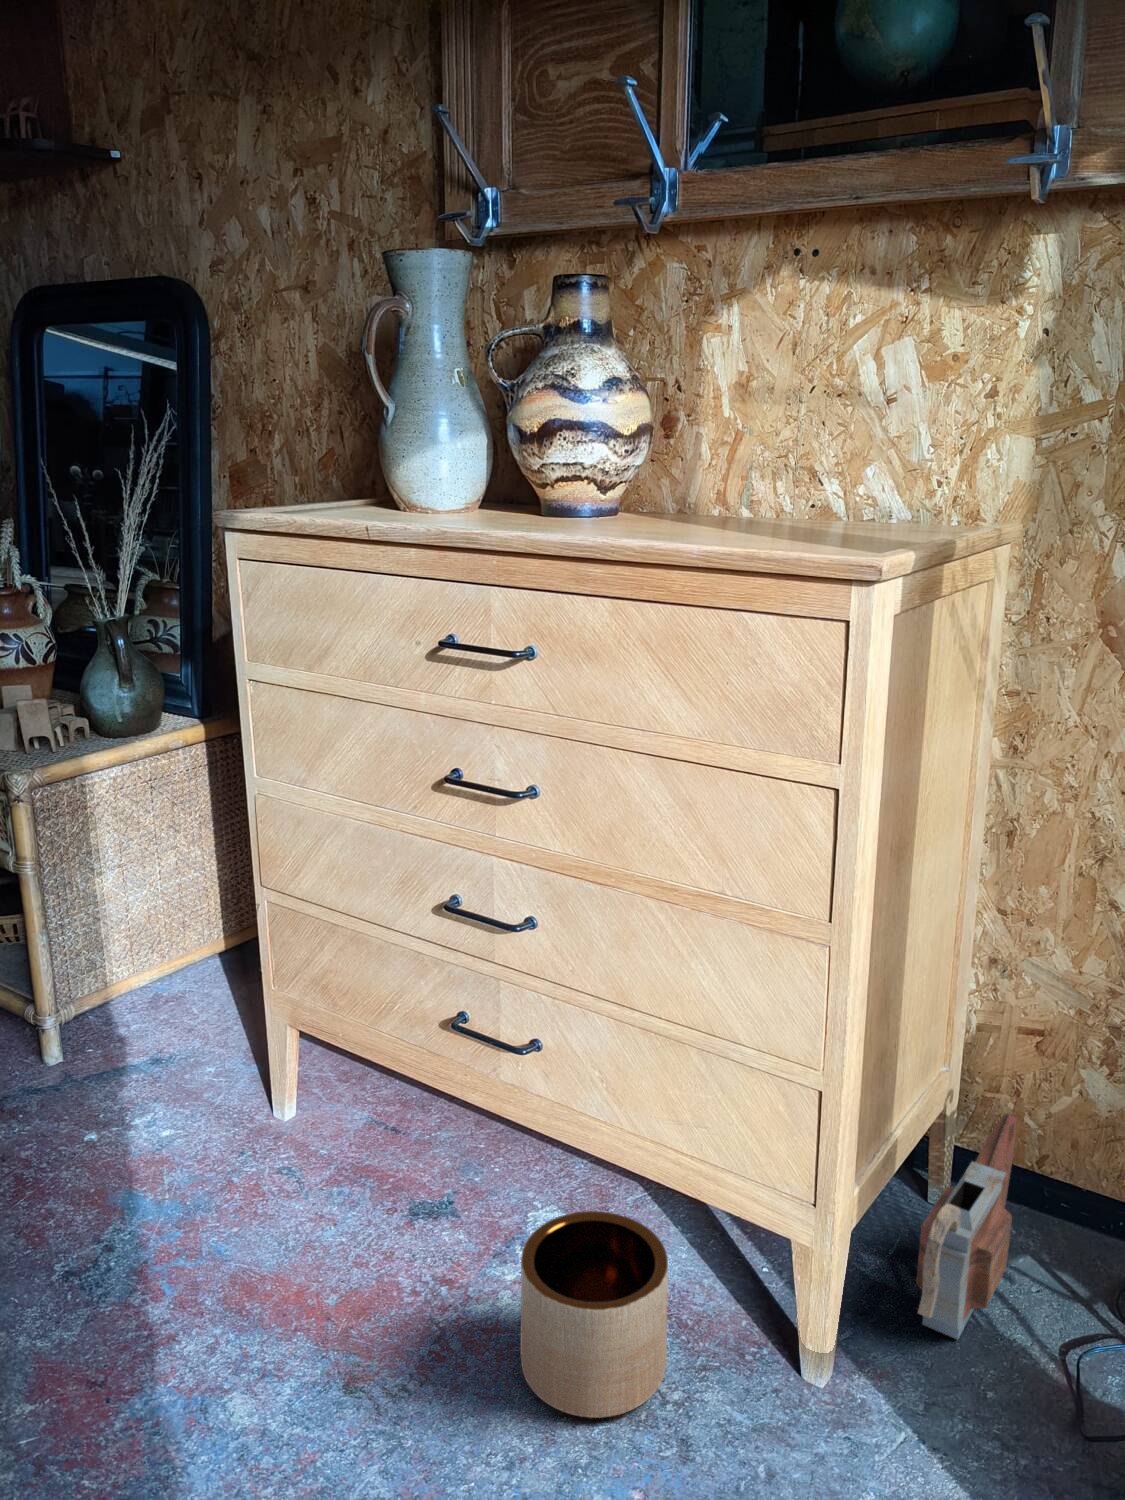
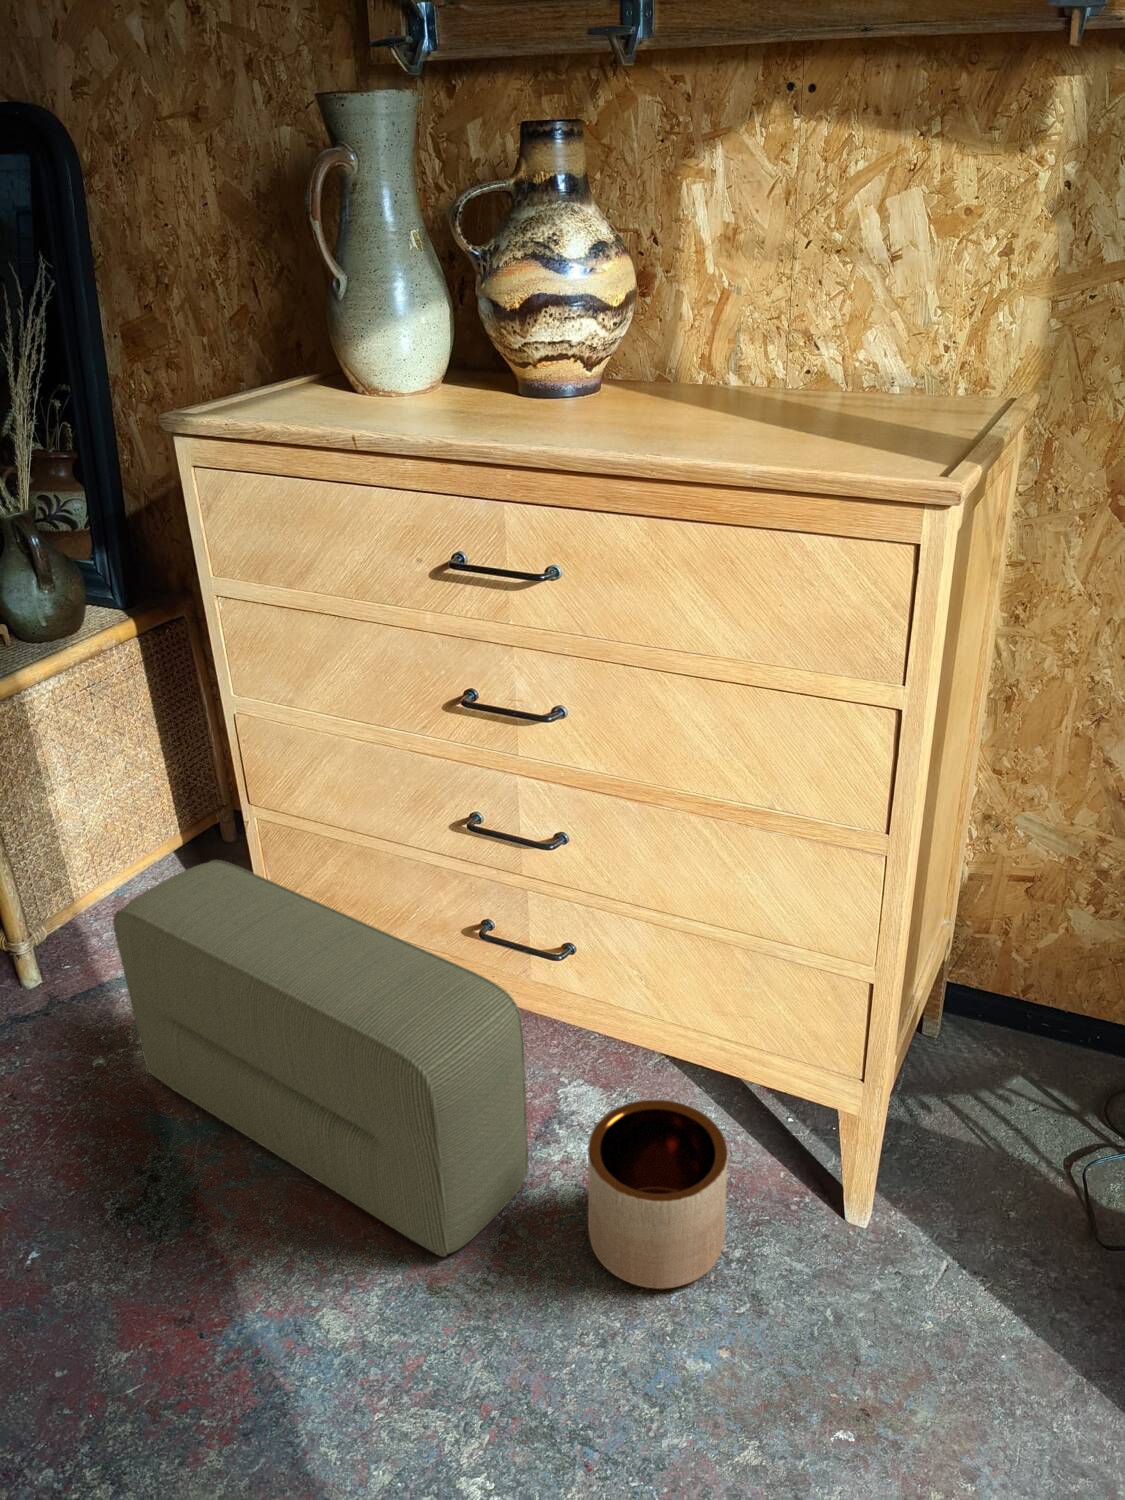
pouf: none [115,942,475,1356] -> present [113,860,528,1257]
watering can: present [916,1113,1017,1339] -> none [933,955,1017,1169]

